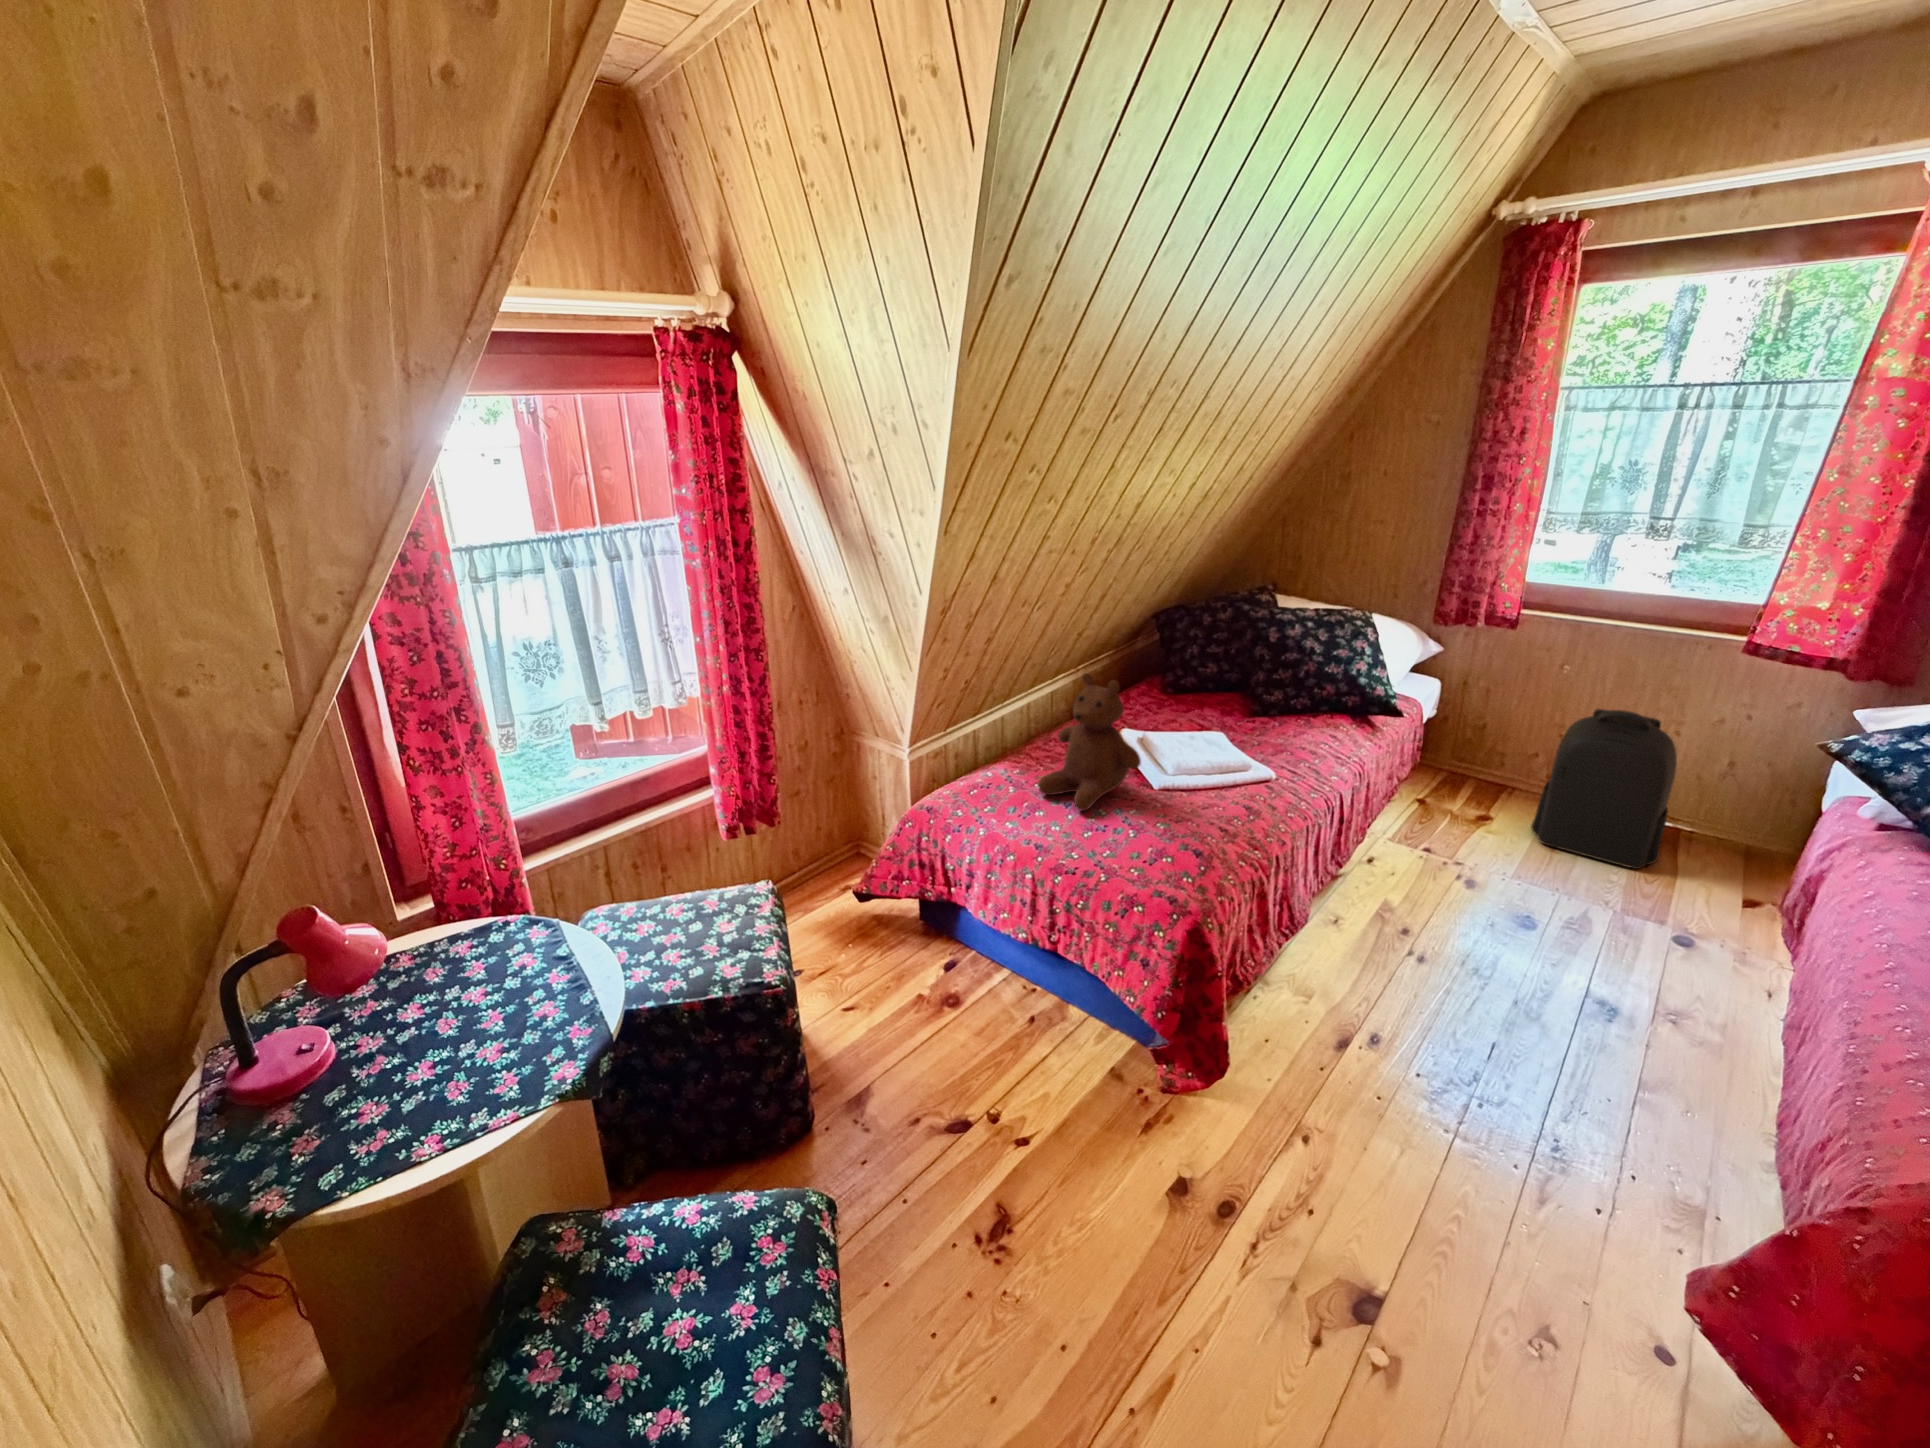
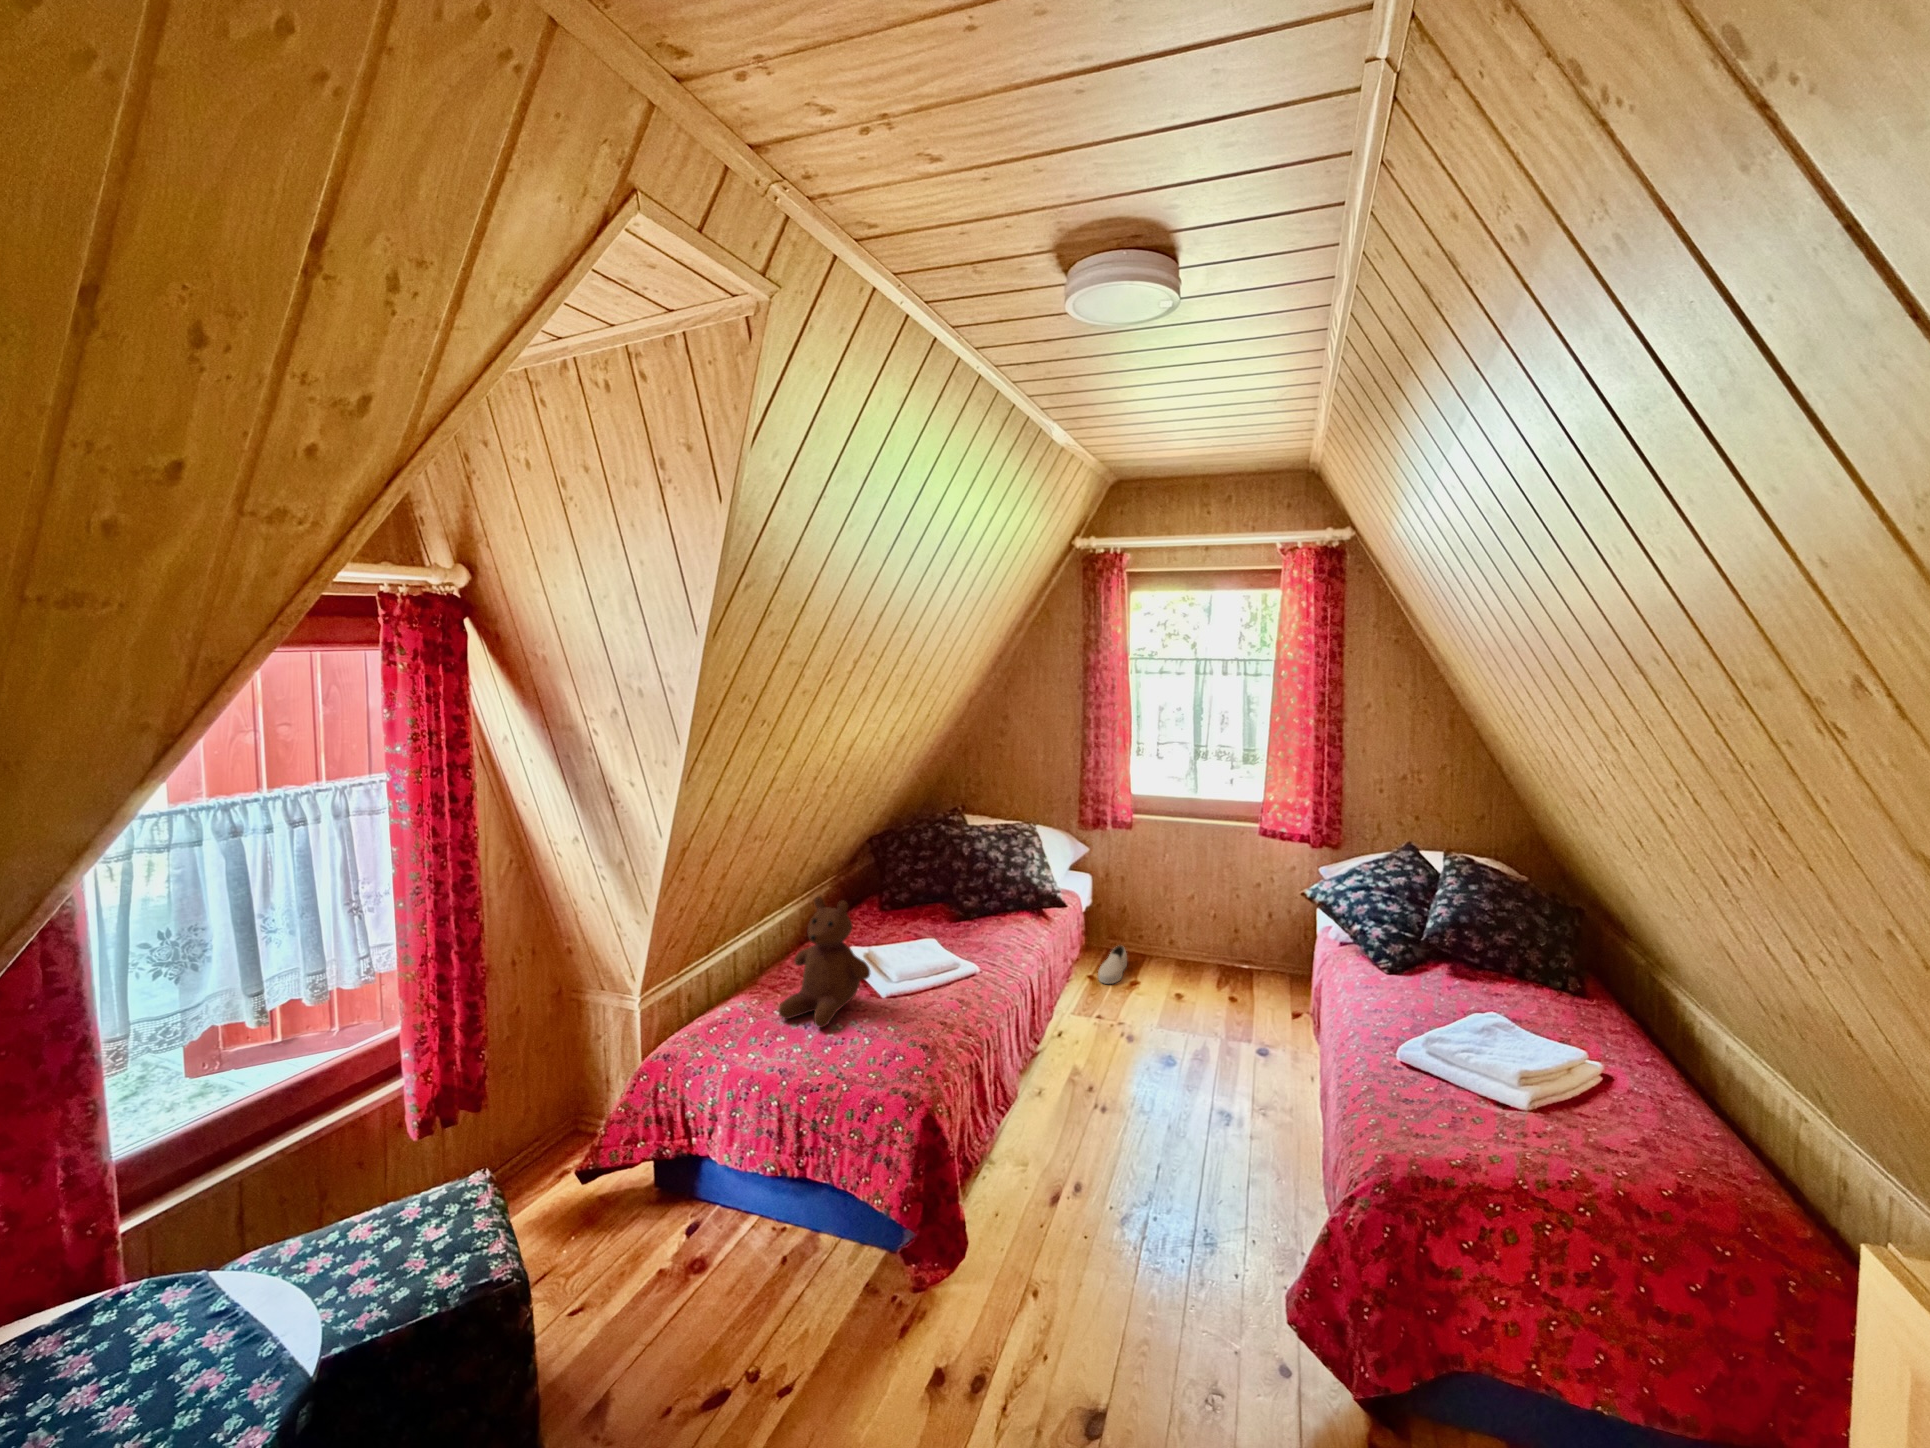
backpack: present [1531,709,1677,869] -> none [1165,883,1242,1003]
shoe: none [1431,771,1477,815] -> present [1098,946,1127,984]

